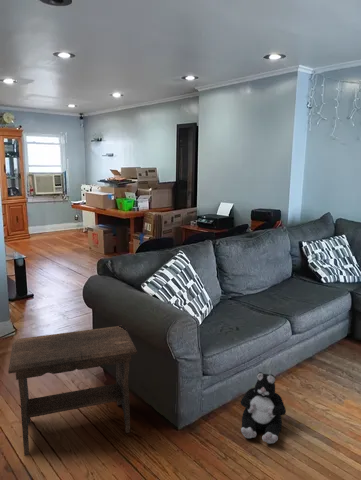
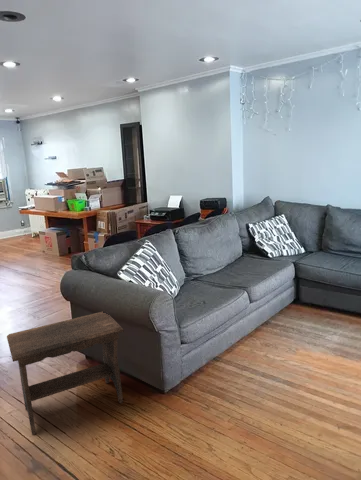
plush toy: present [241,372,286,444] -> none [214,335,252,391]

